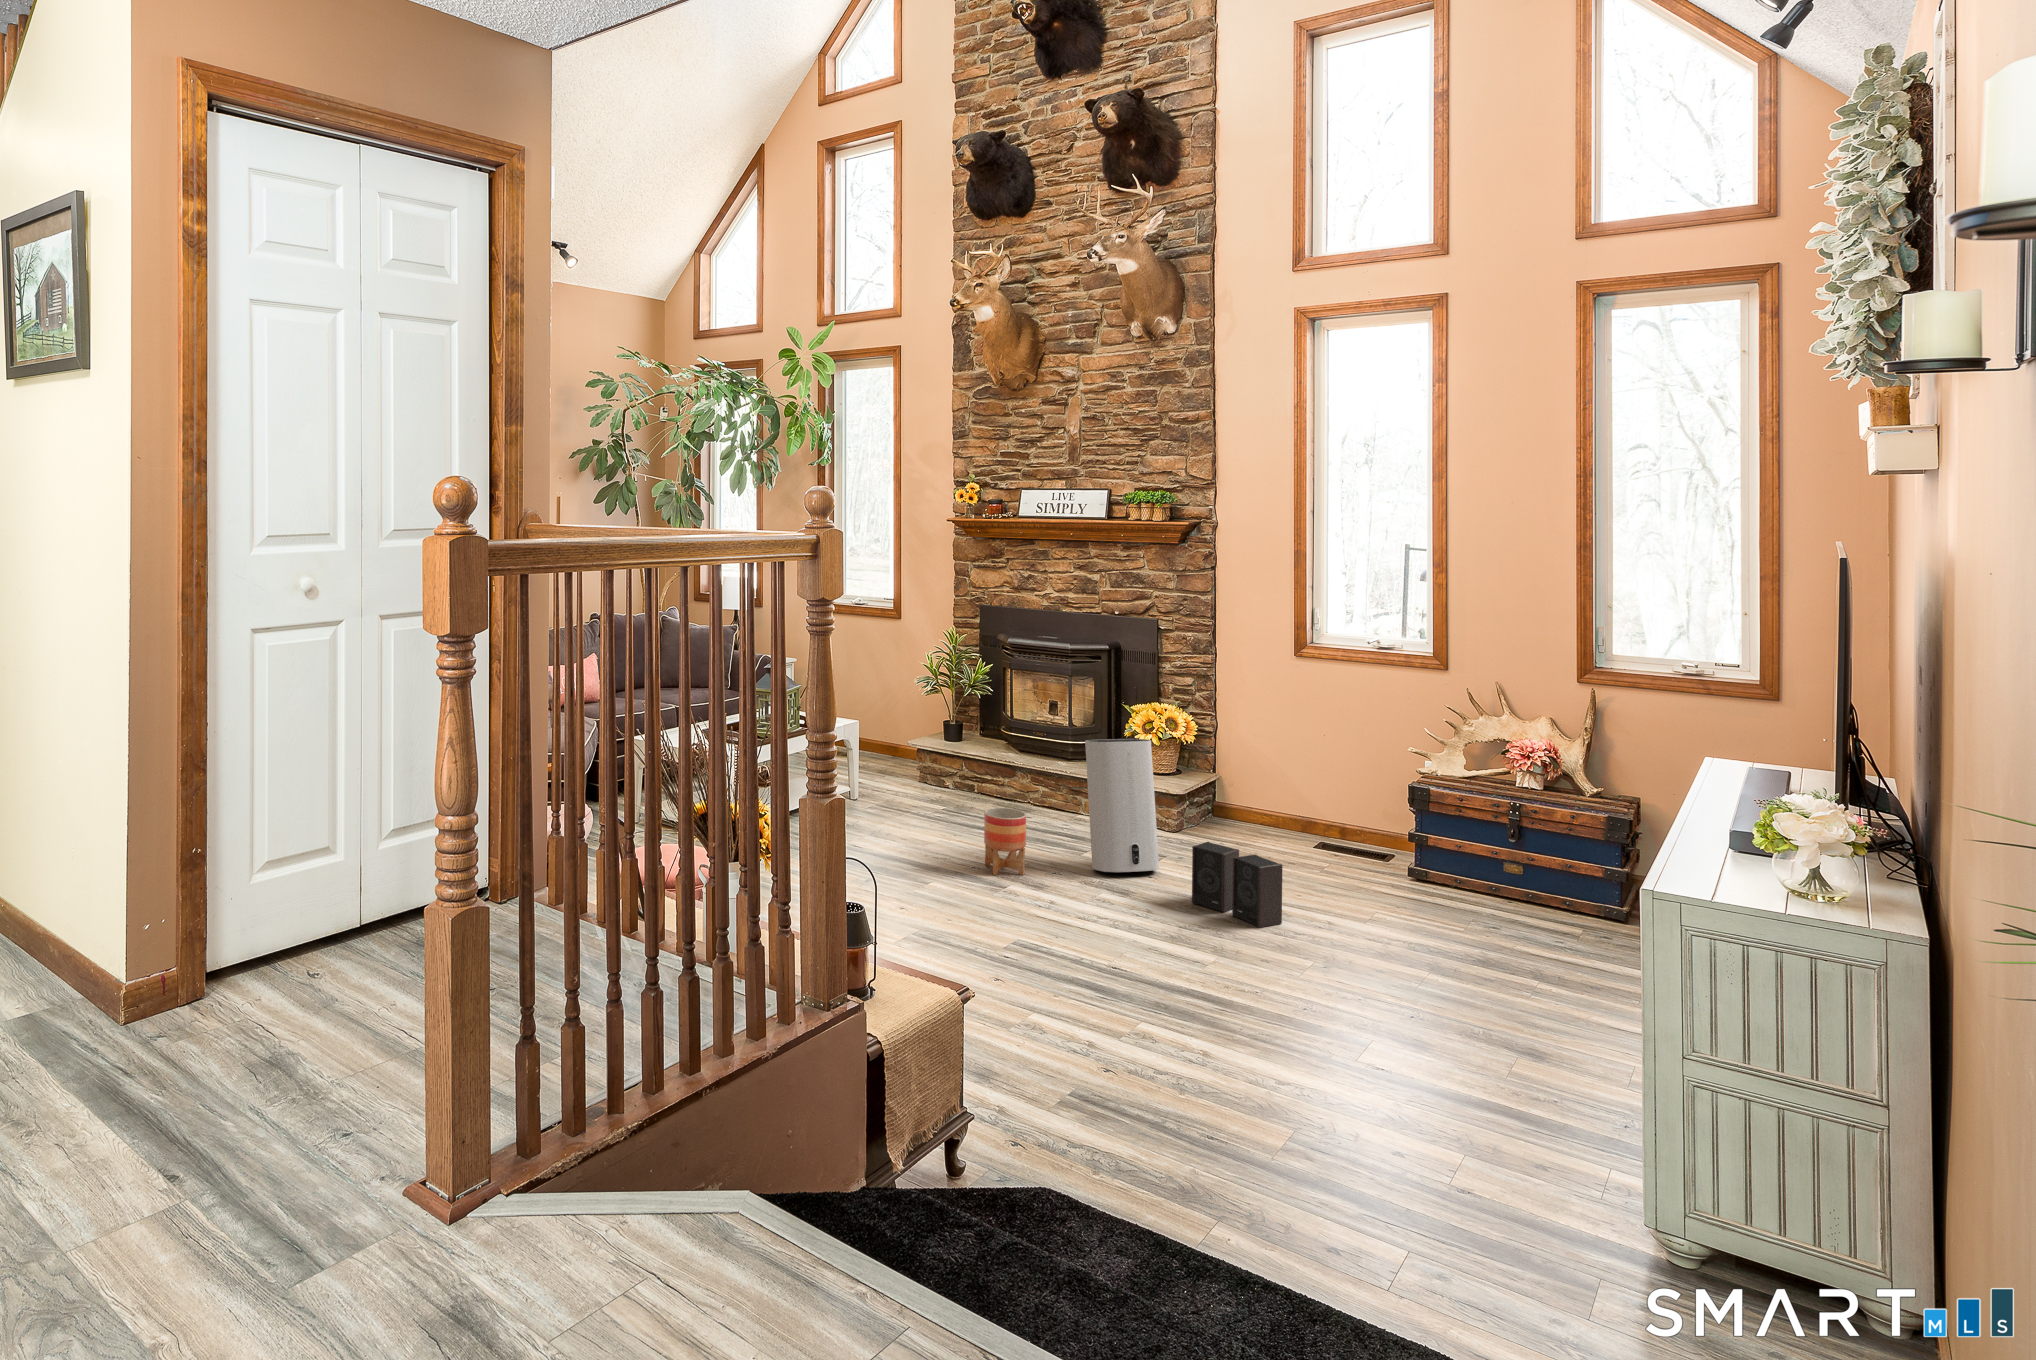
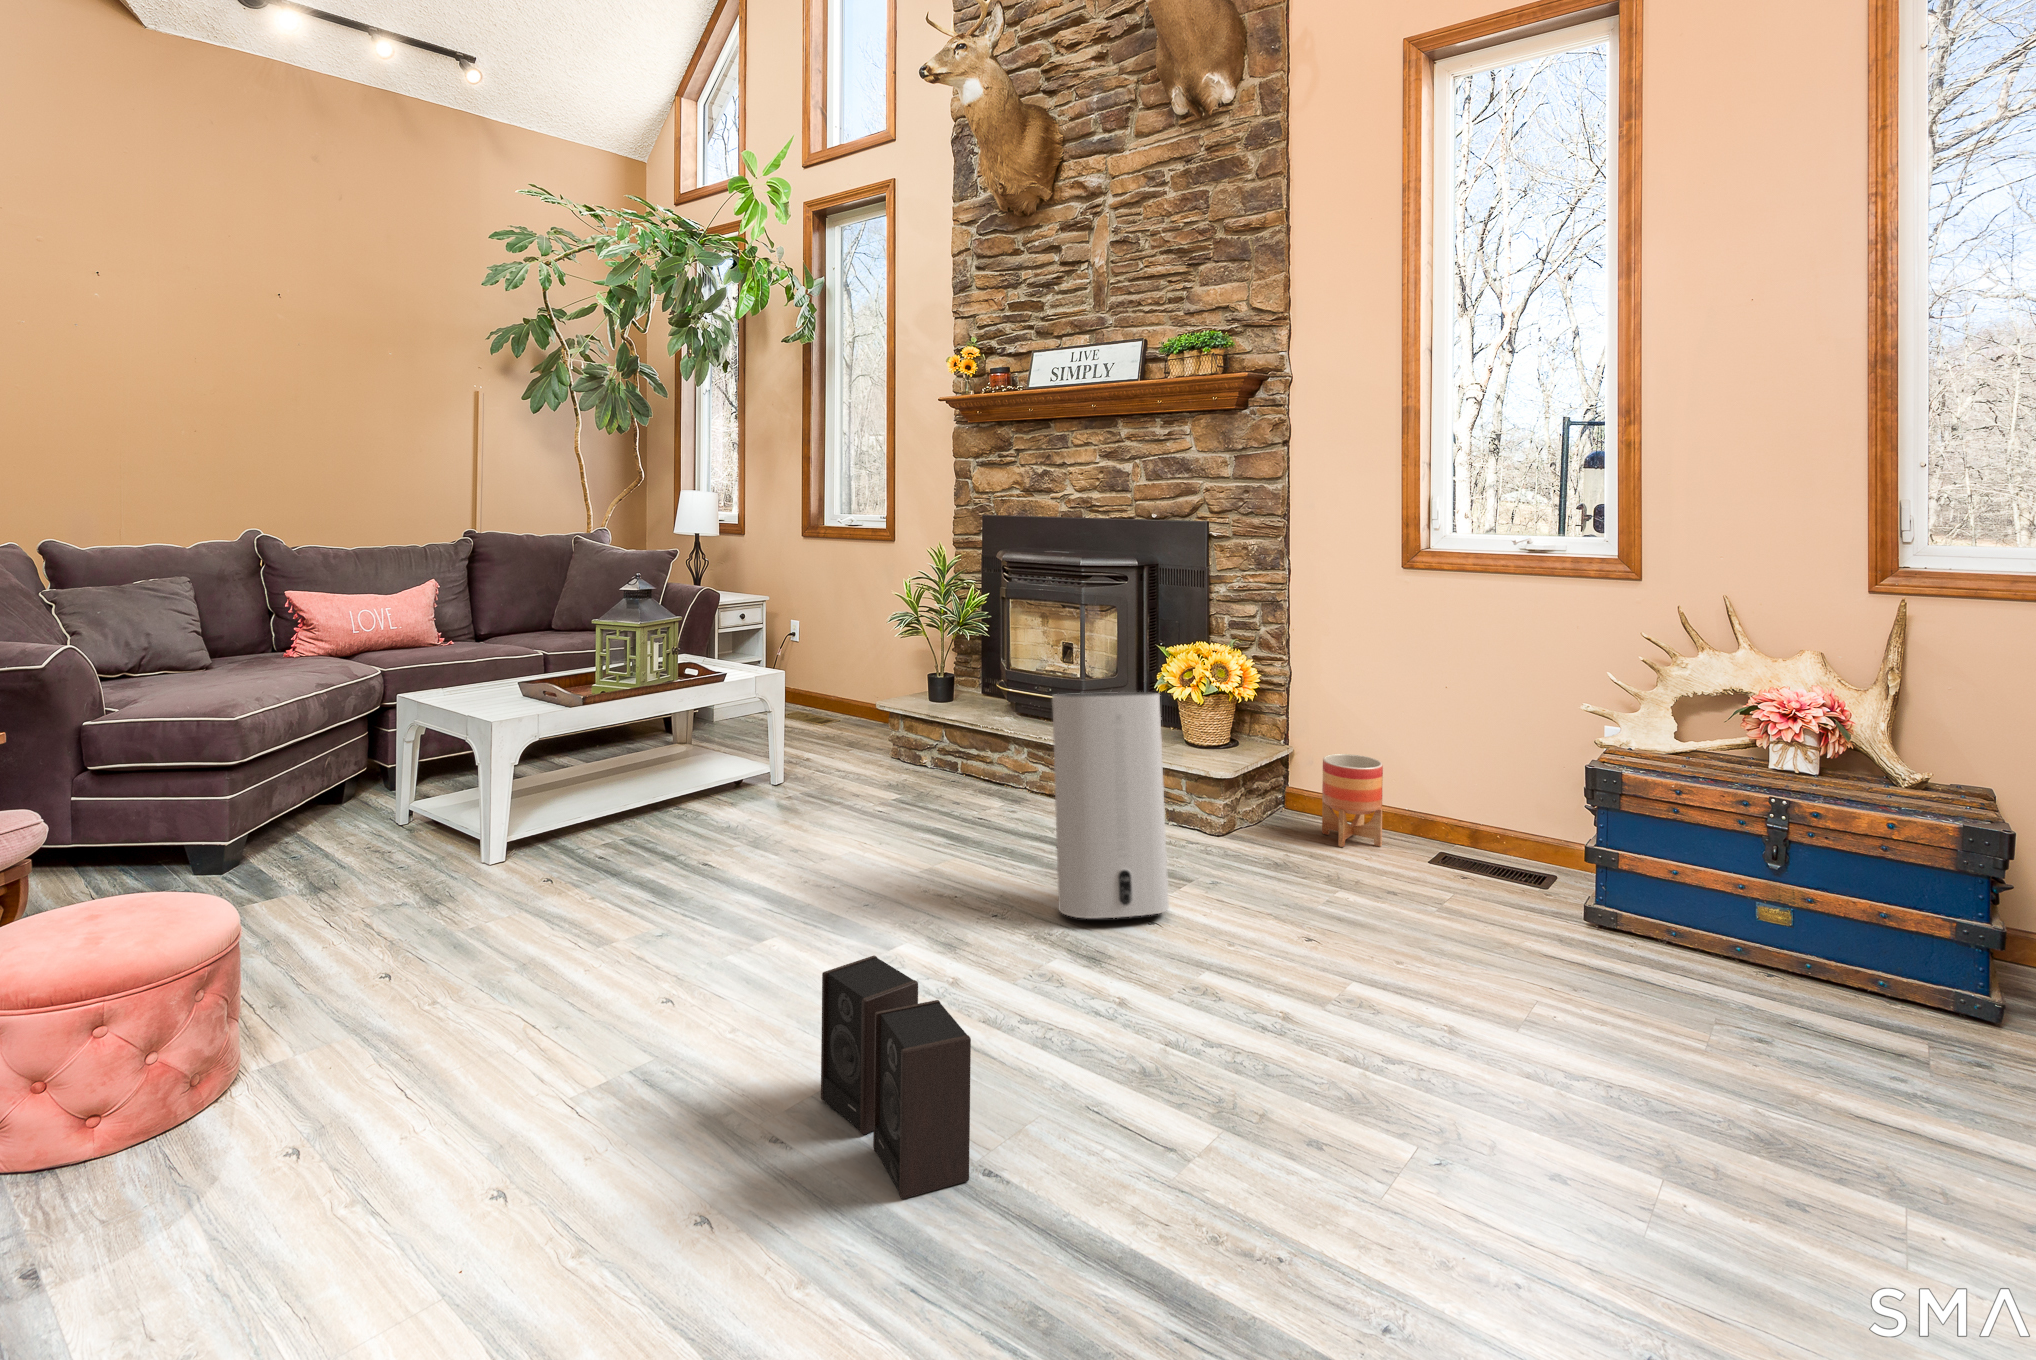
planter: present [984,808,1026,875] -> present [1322,754,1383,847]
speaker: present [1192,842,1282,928] -> present [821,956,971,1199]

